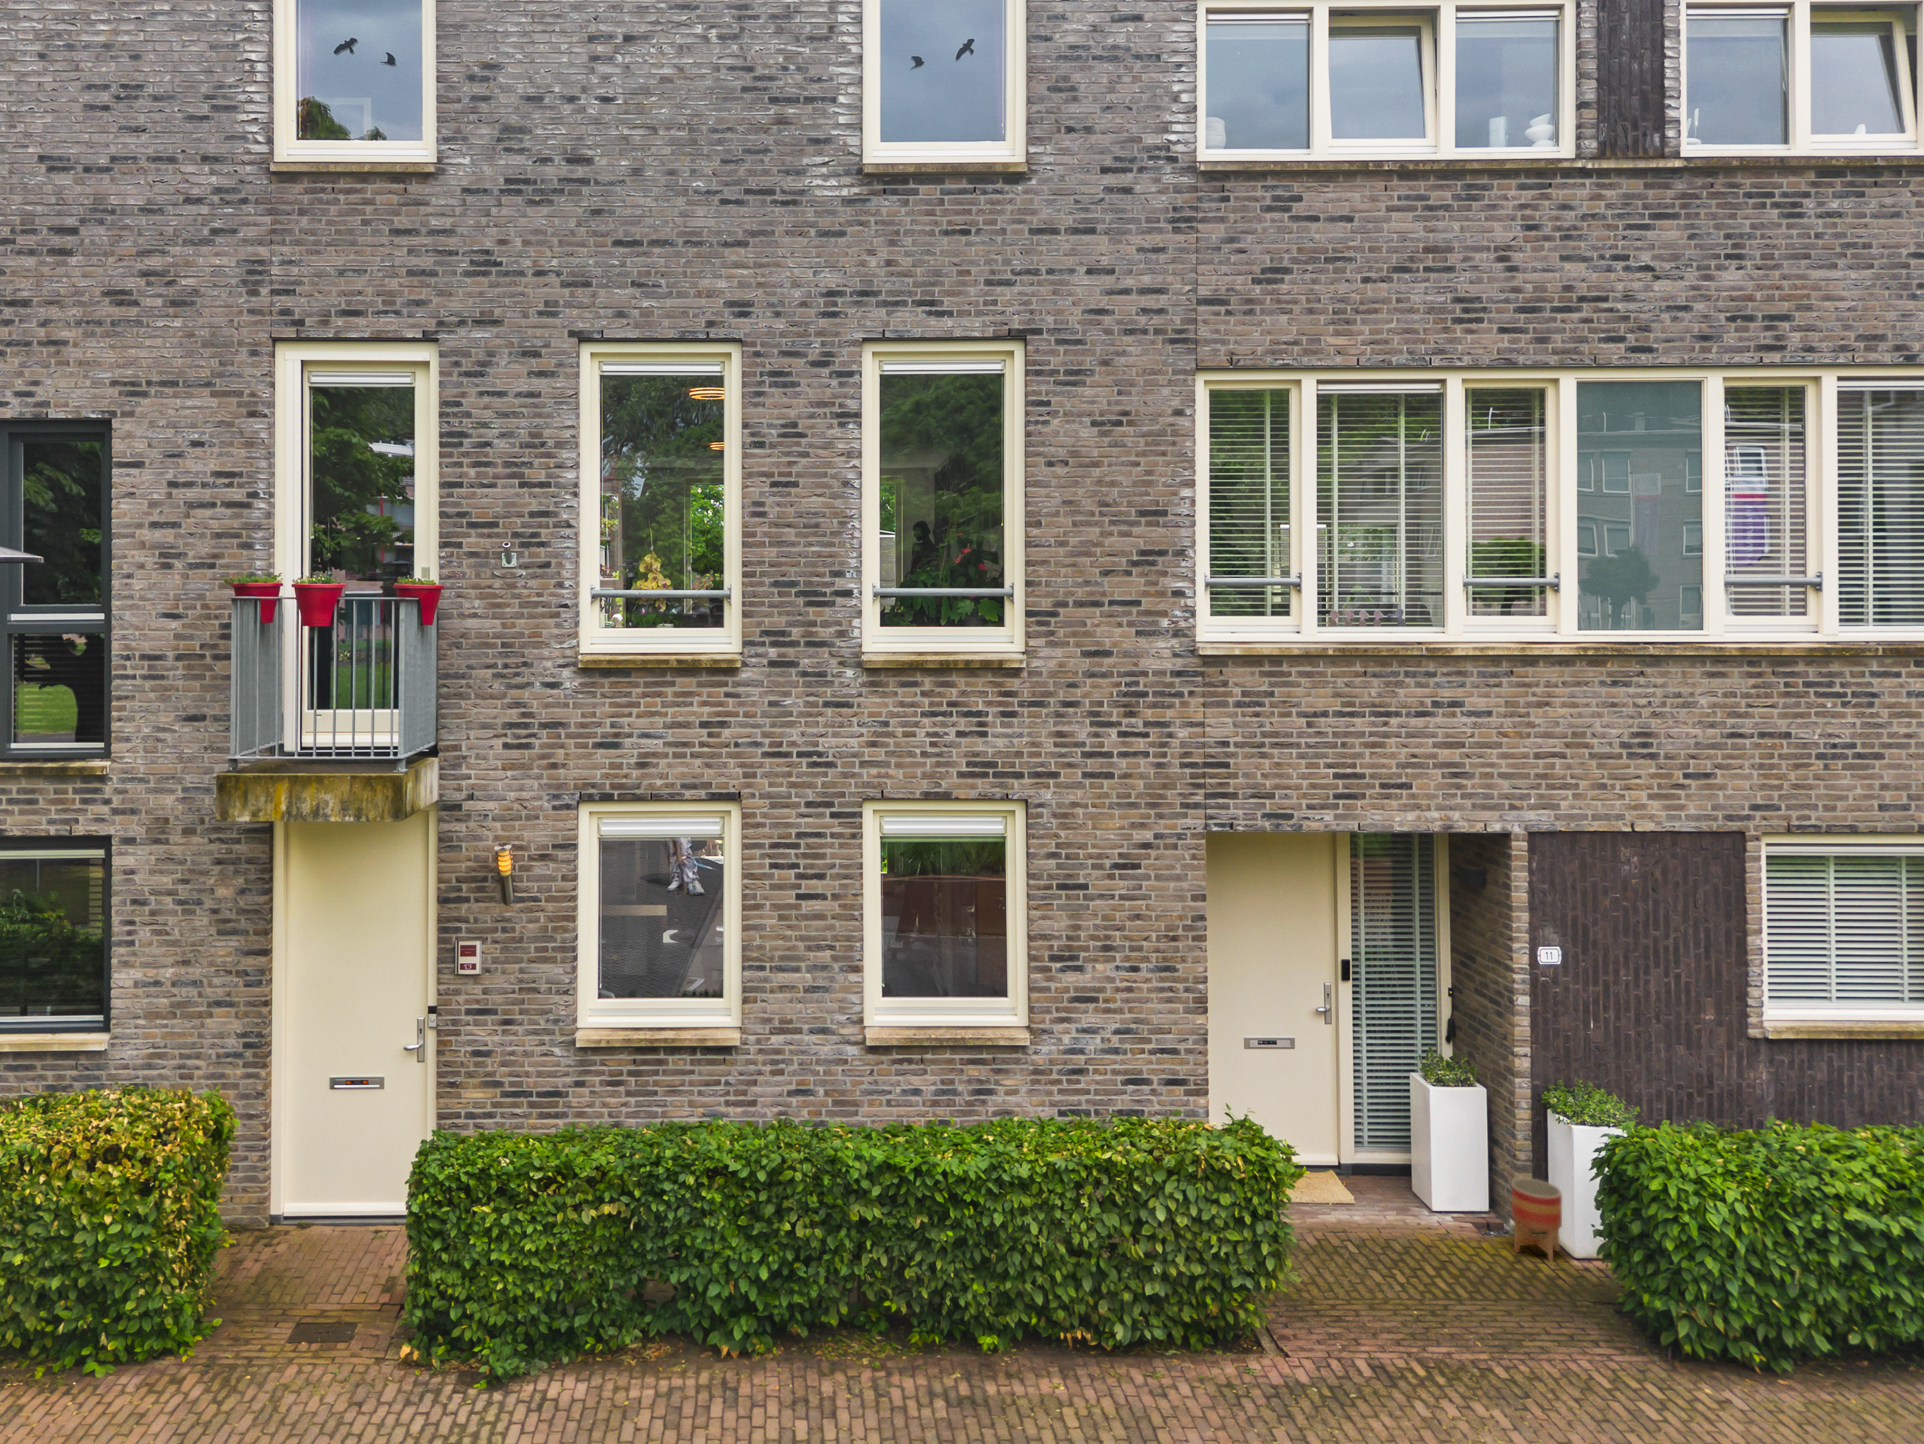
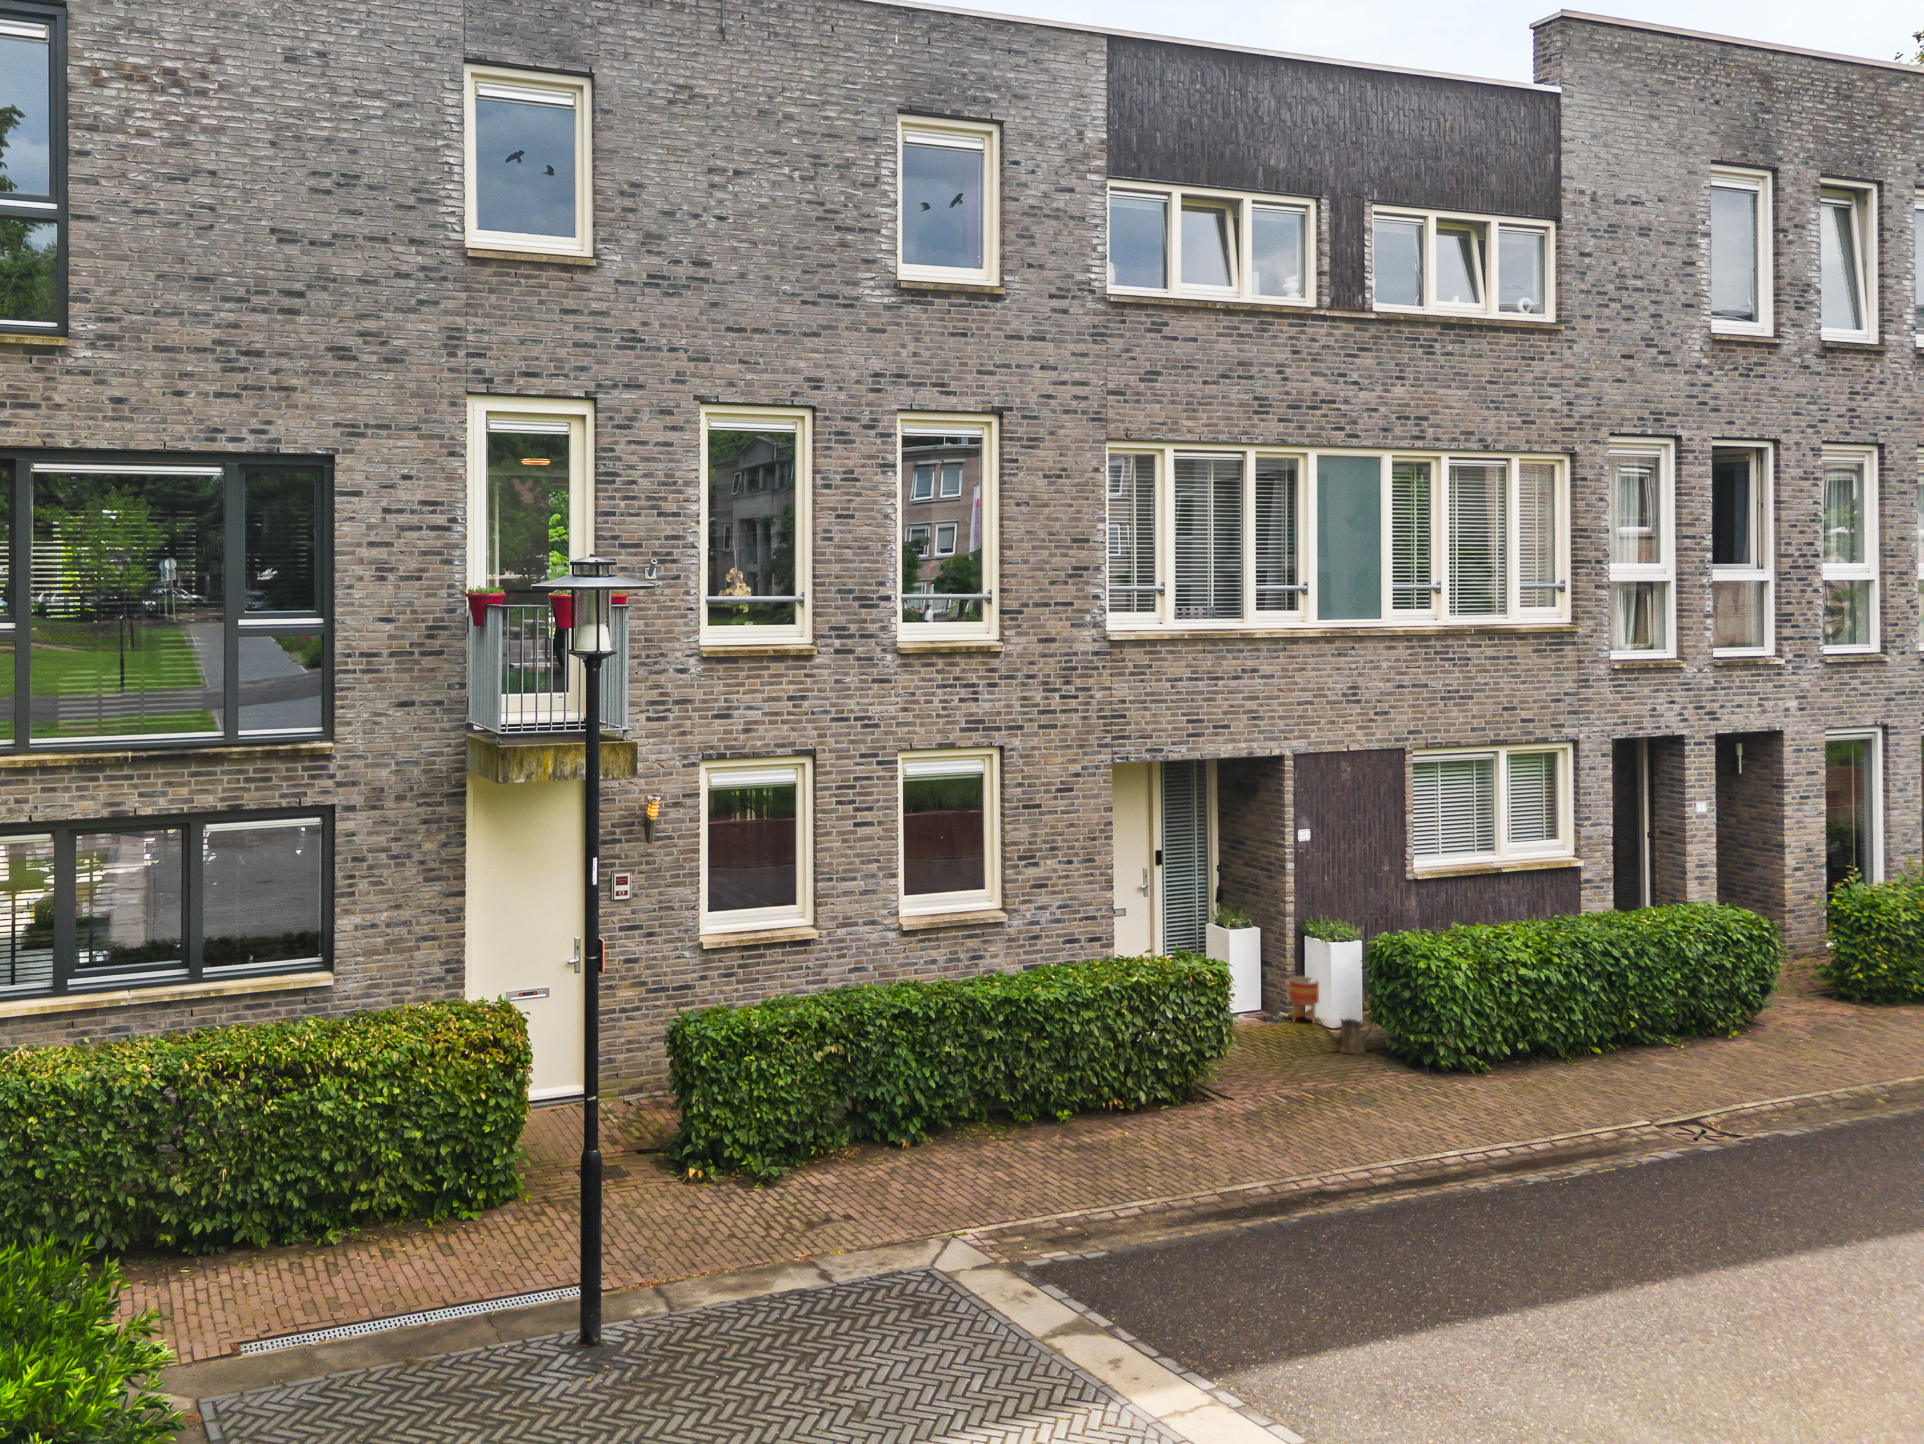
watering can: none [1507,1270,1620,1352] -> present [1313,1016,1372,1055]

